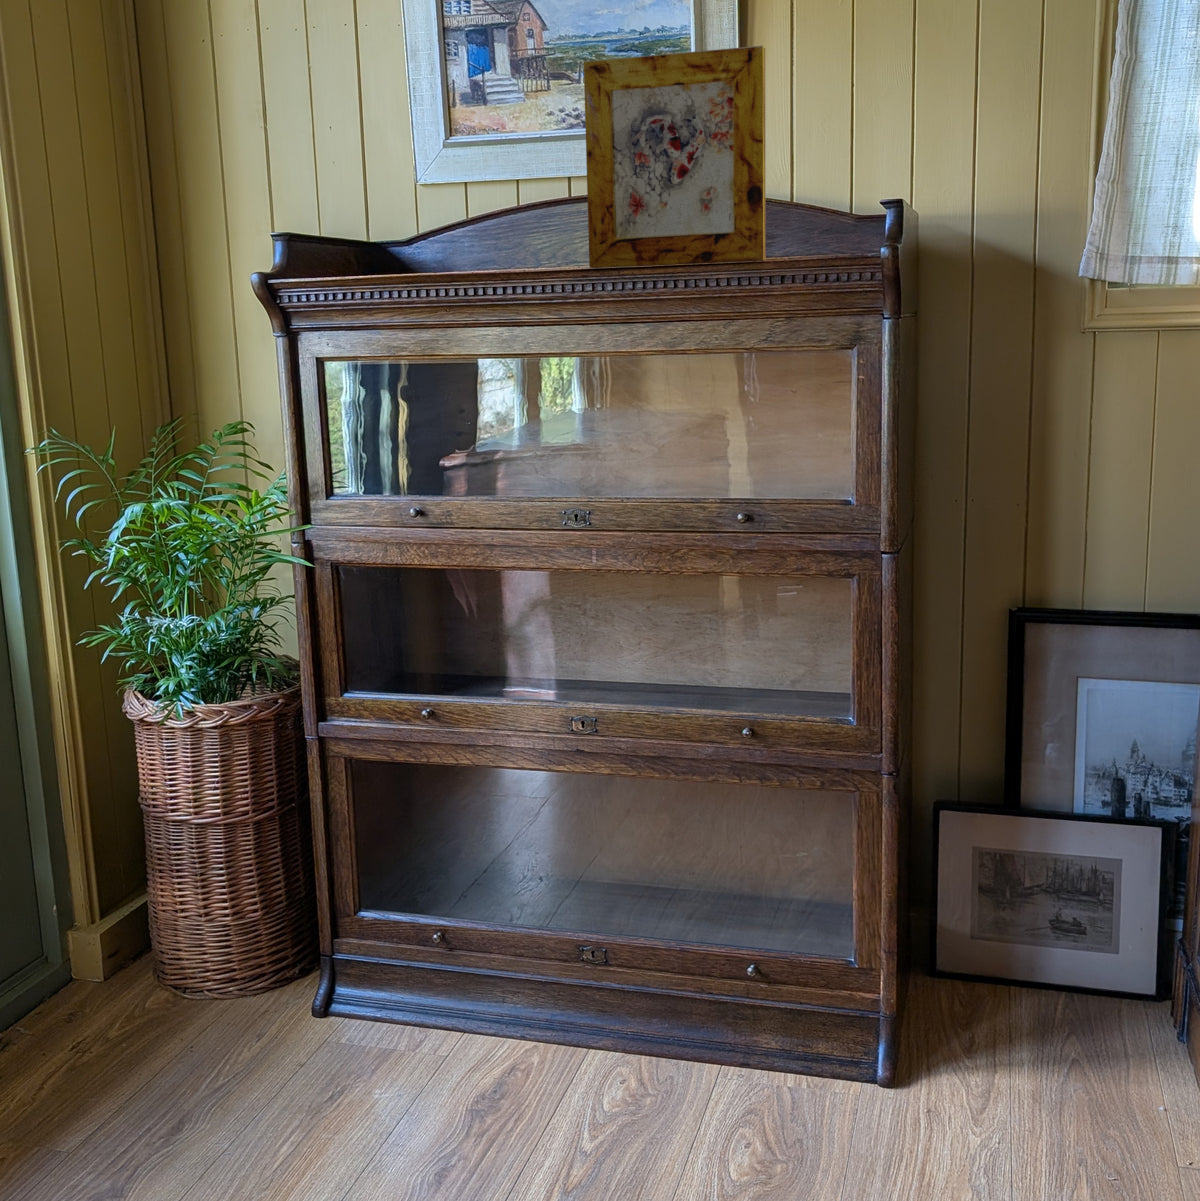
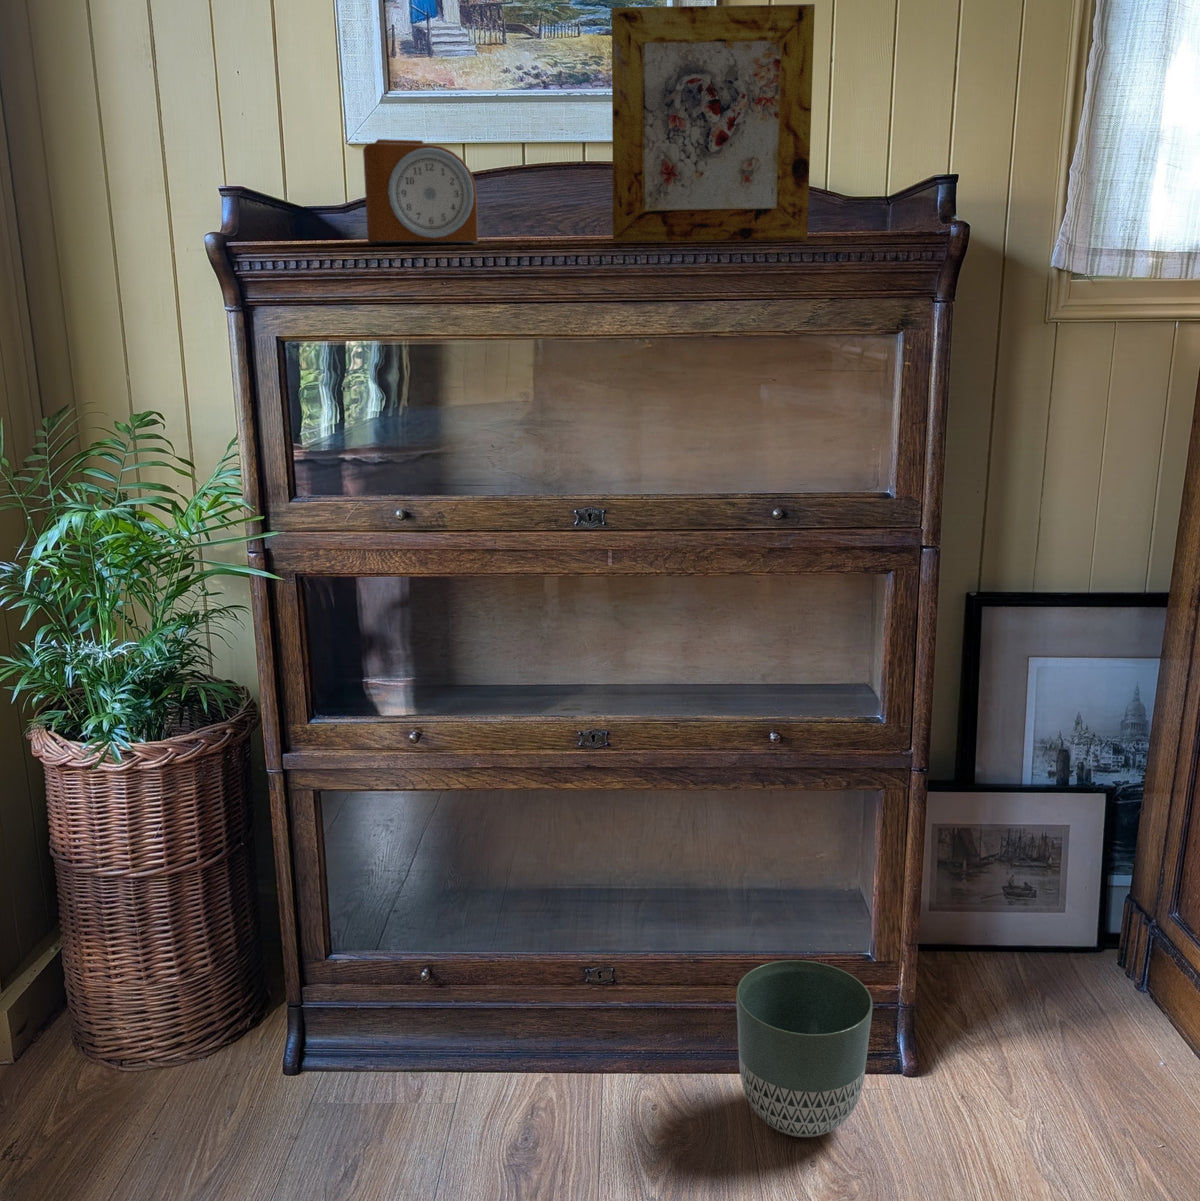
alarm clock: none [382,186,481,276] -> present [363,139,478,244]
planter: none [690,953,820,1121] -> present [737,960,873,1137]

